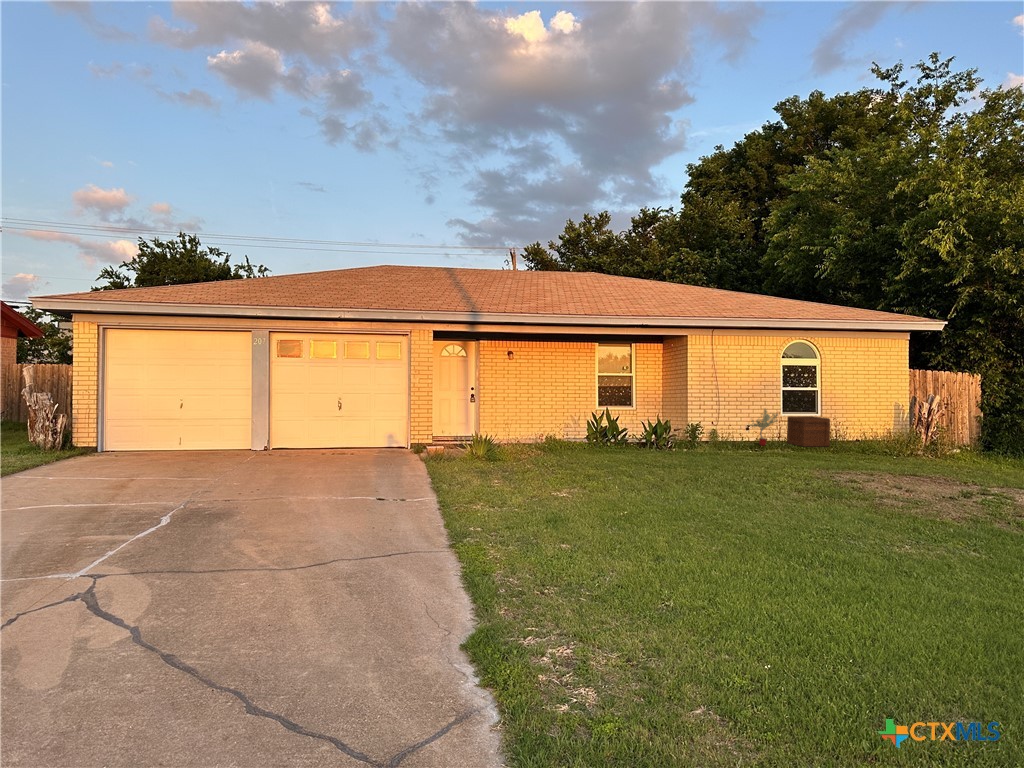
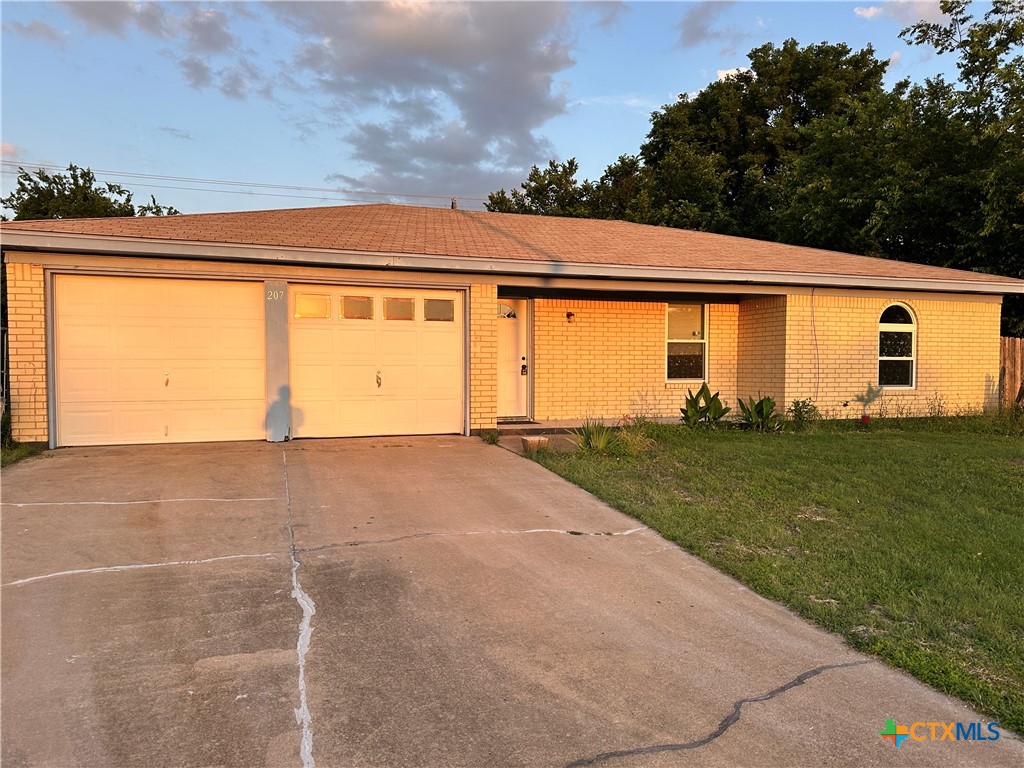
wooden crate: present [787,416,830,447] -> none [885,389,939,425]

